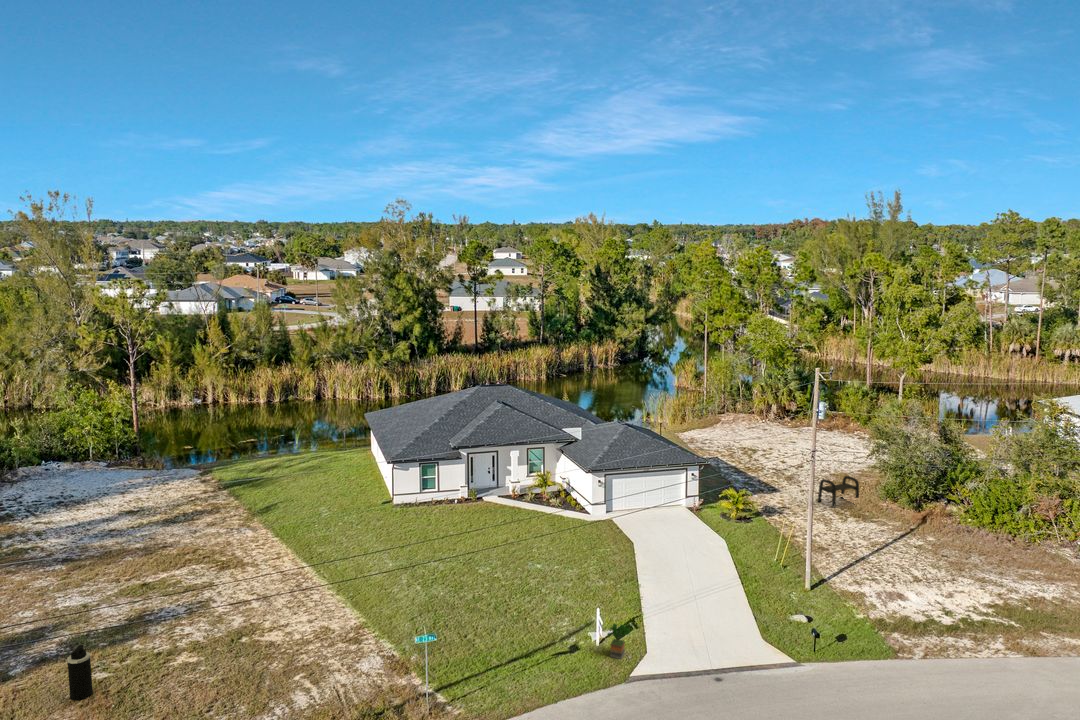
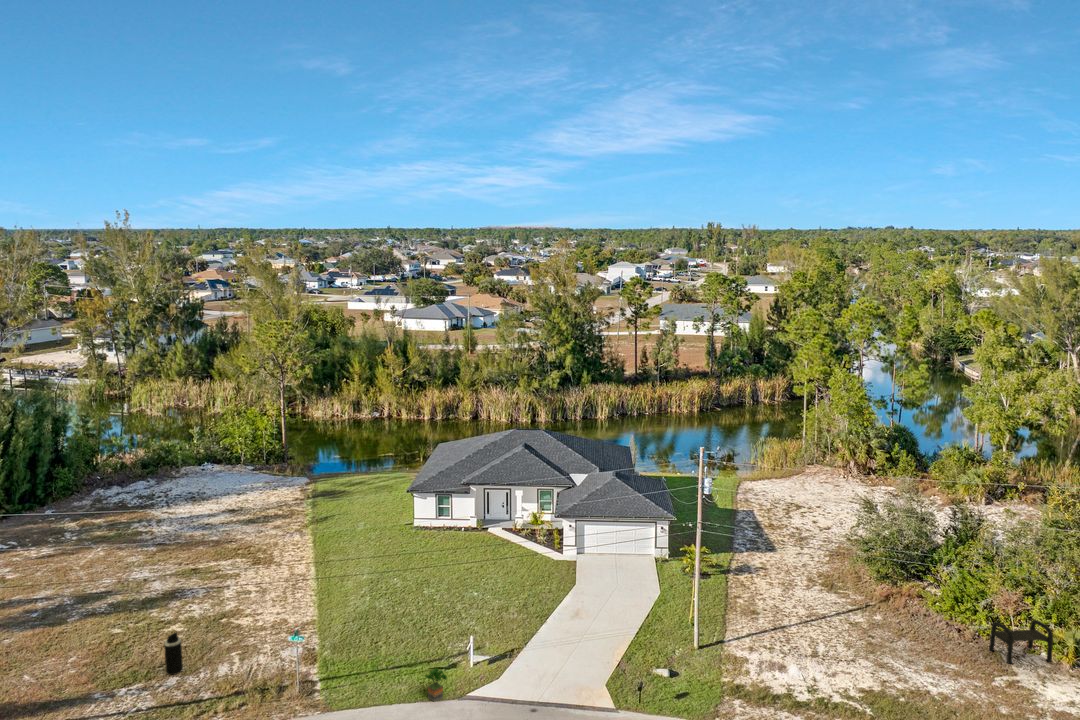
bench: present [818,476,859,507] -> present [989,620,1053,664]
trash can: present [67,645,93,701] -> present [164,632,183,675]

